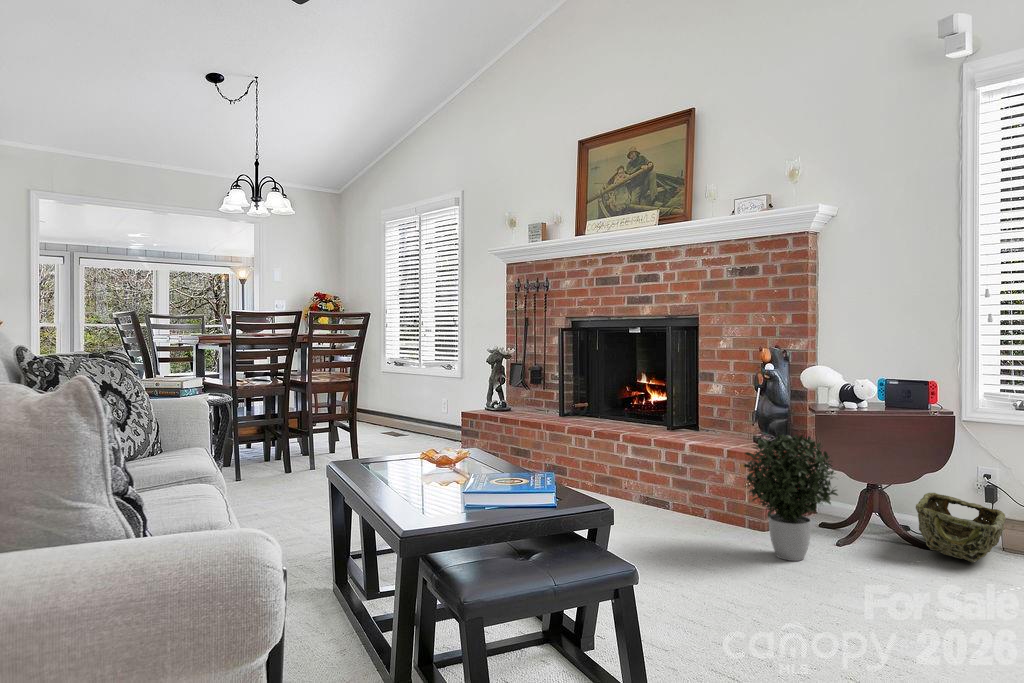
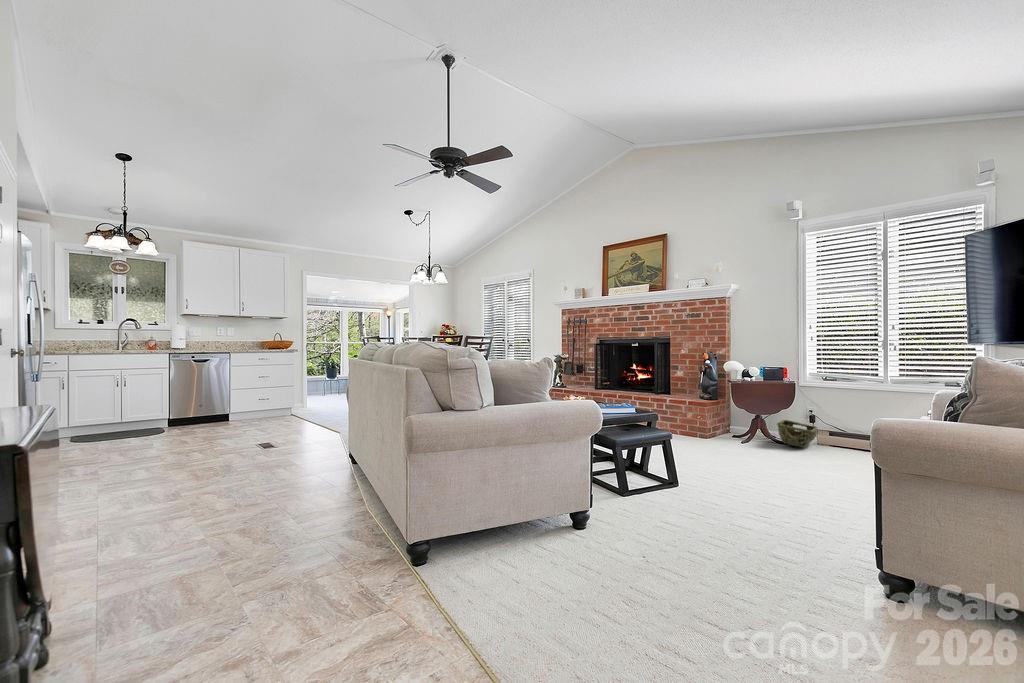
potted plant: present [744,434,838,561] -> none [699,390,742,448]

